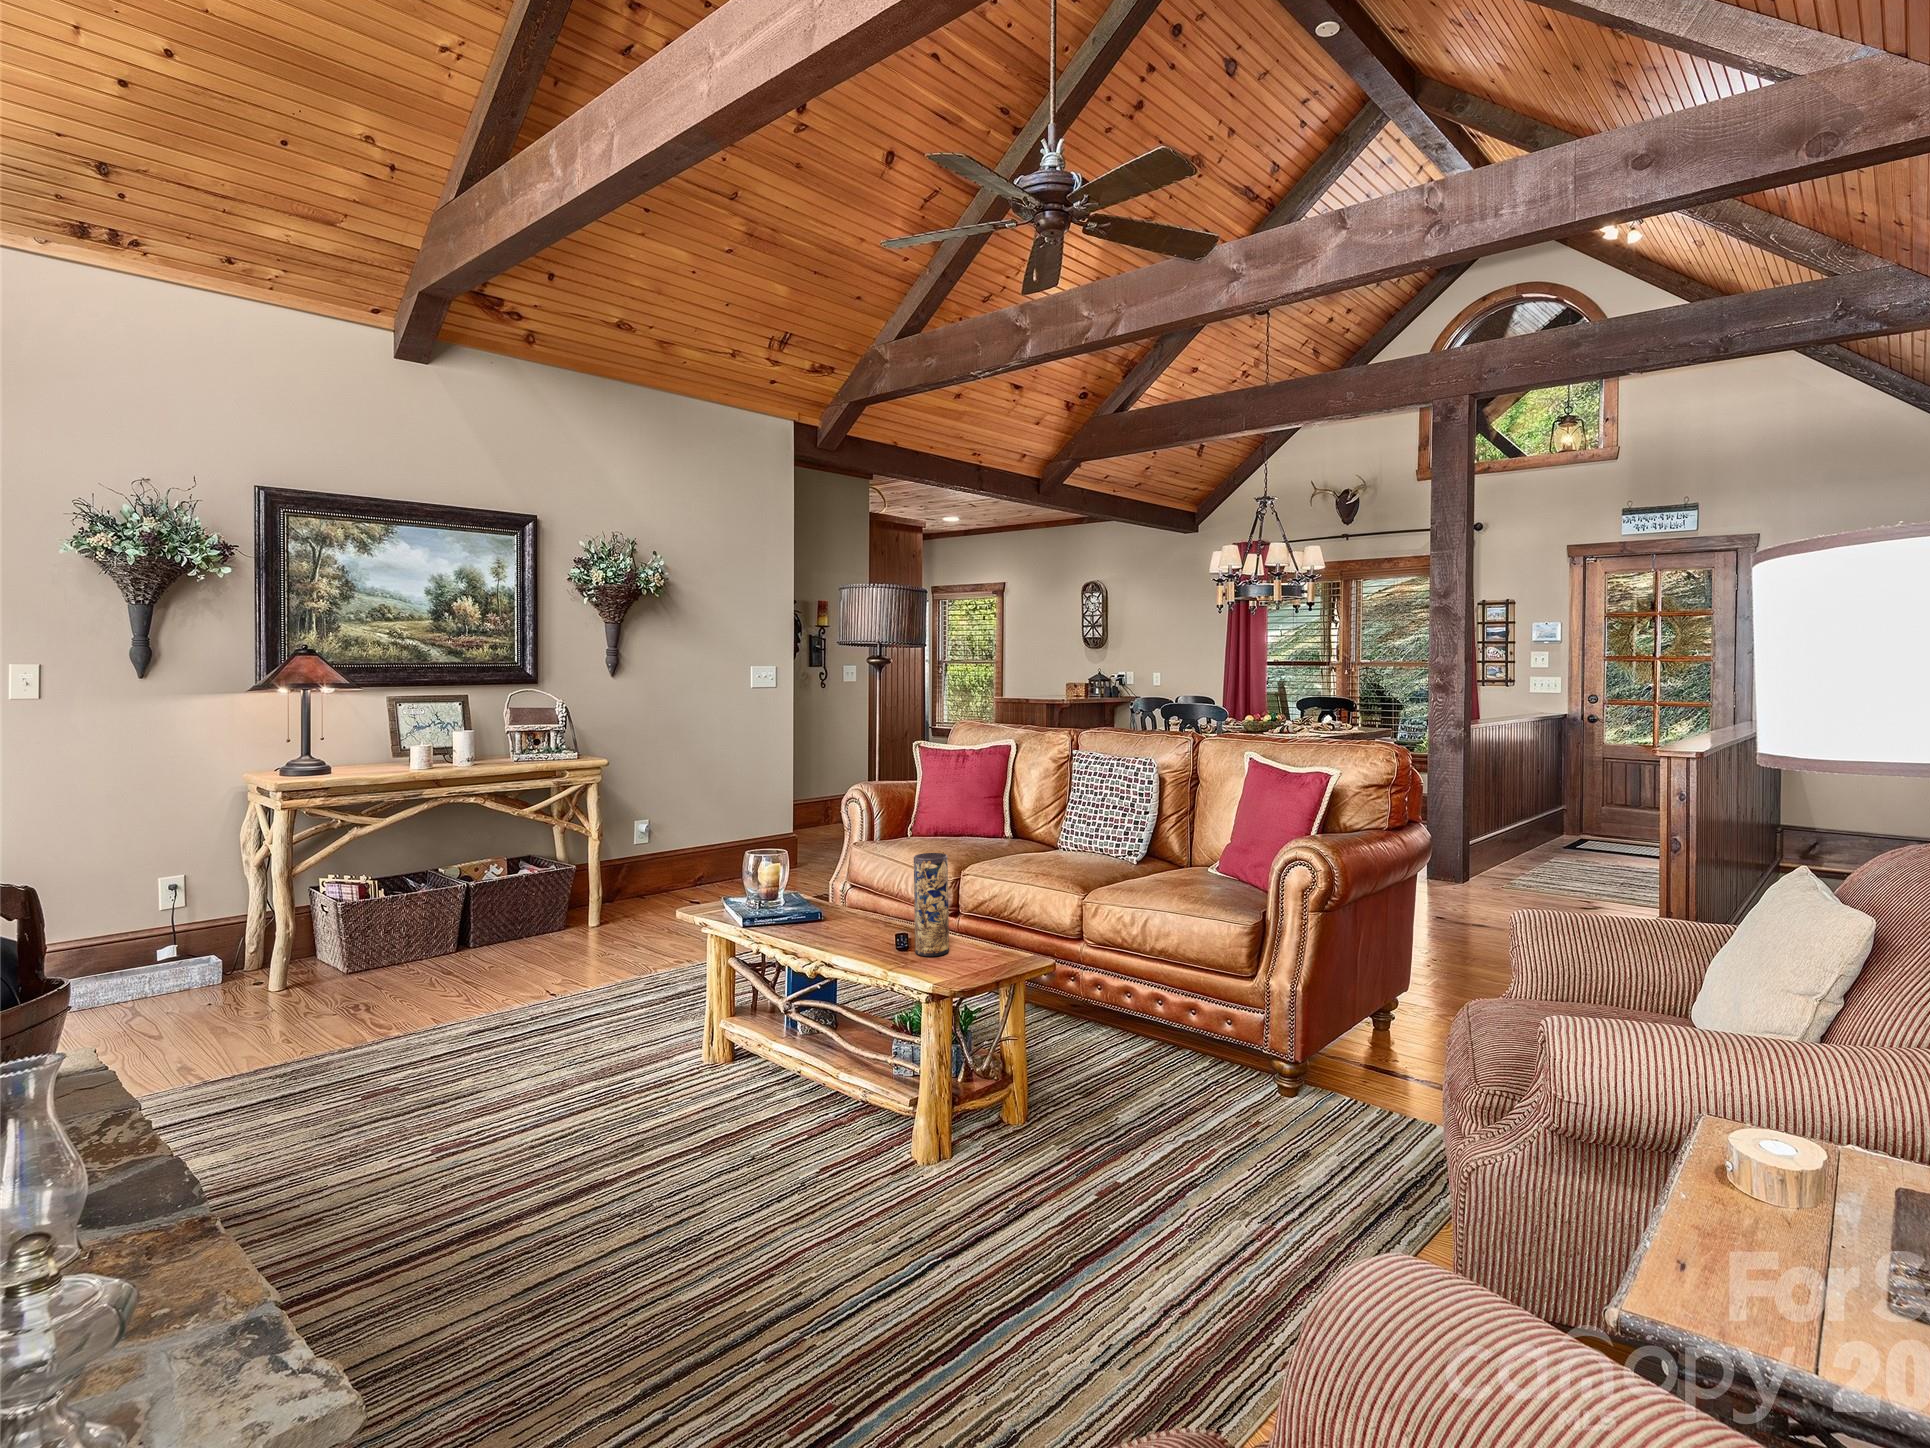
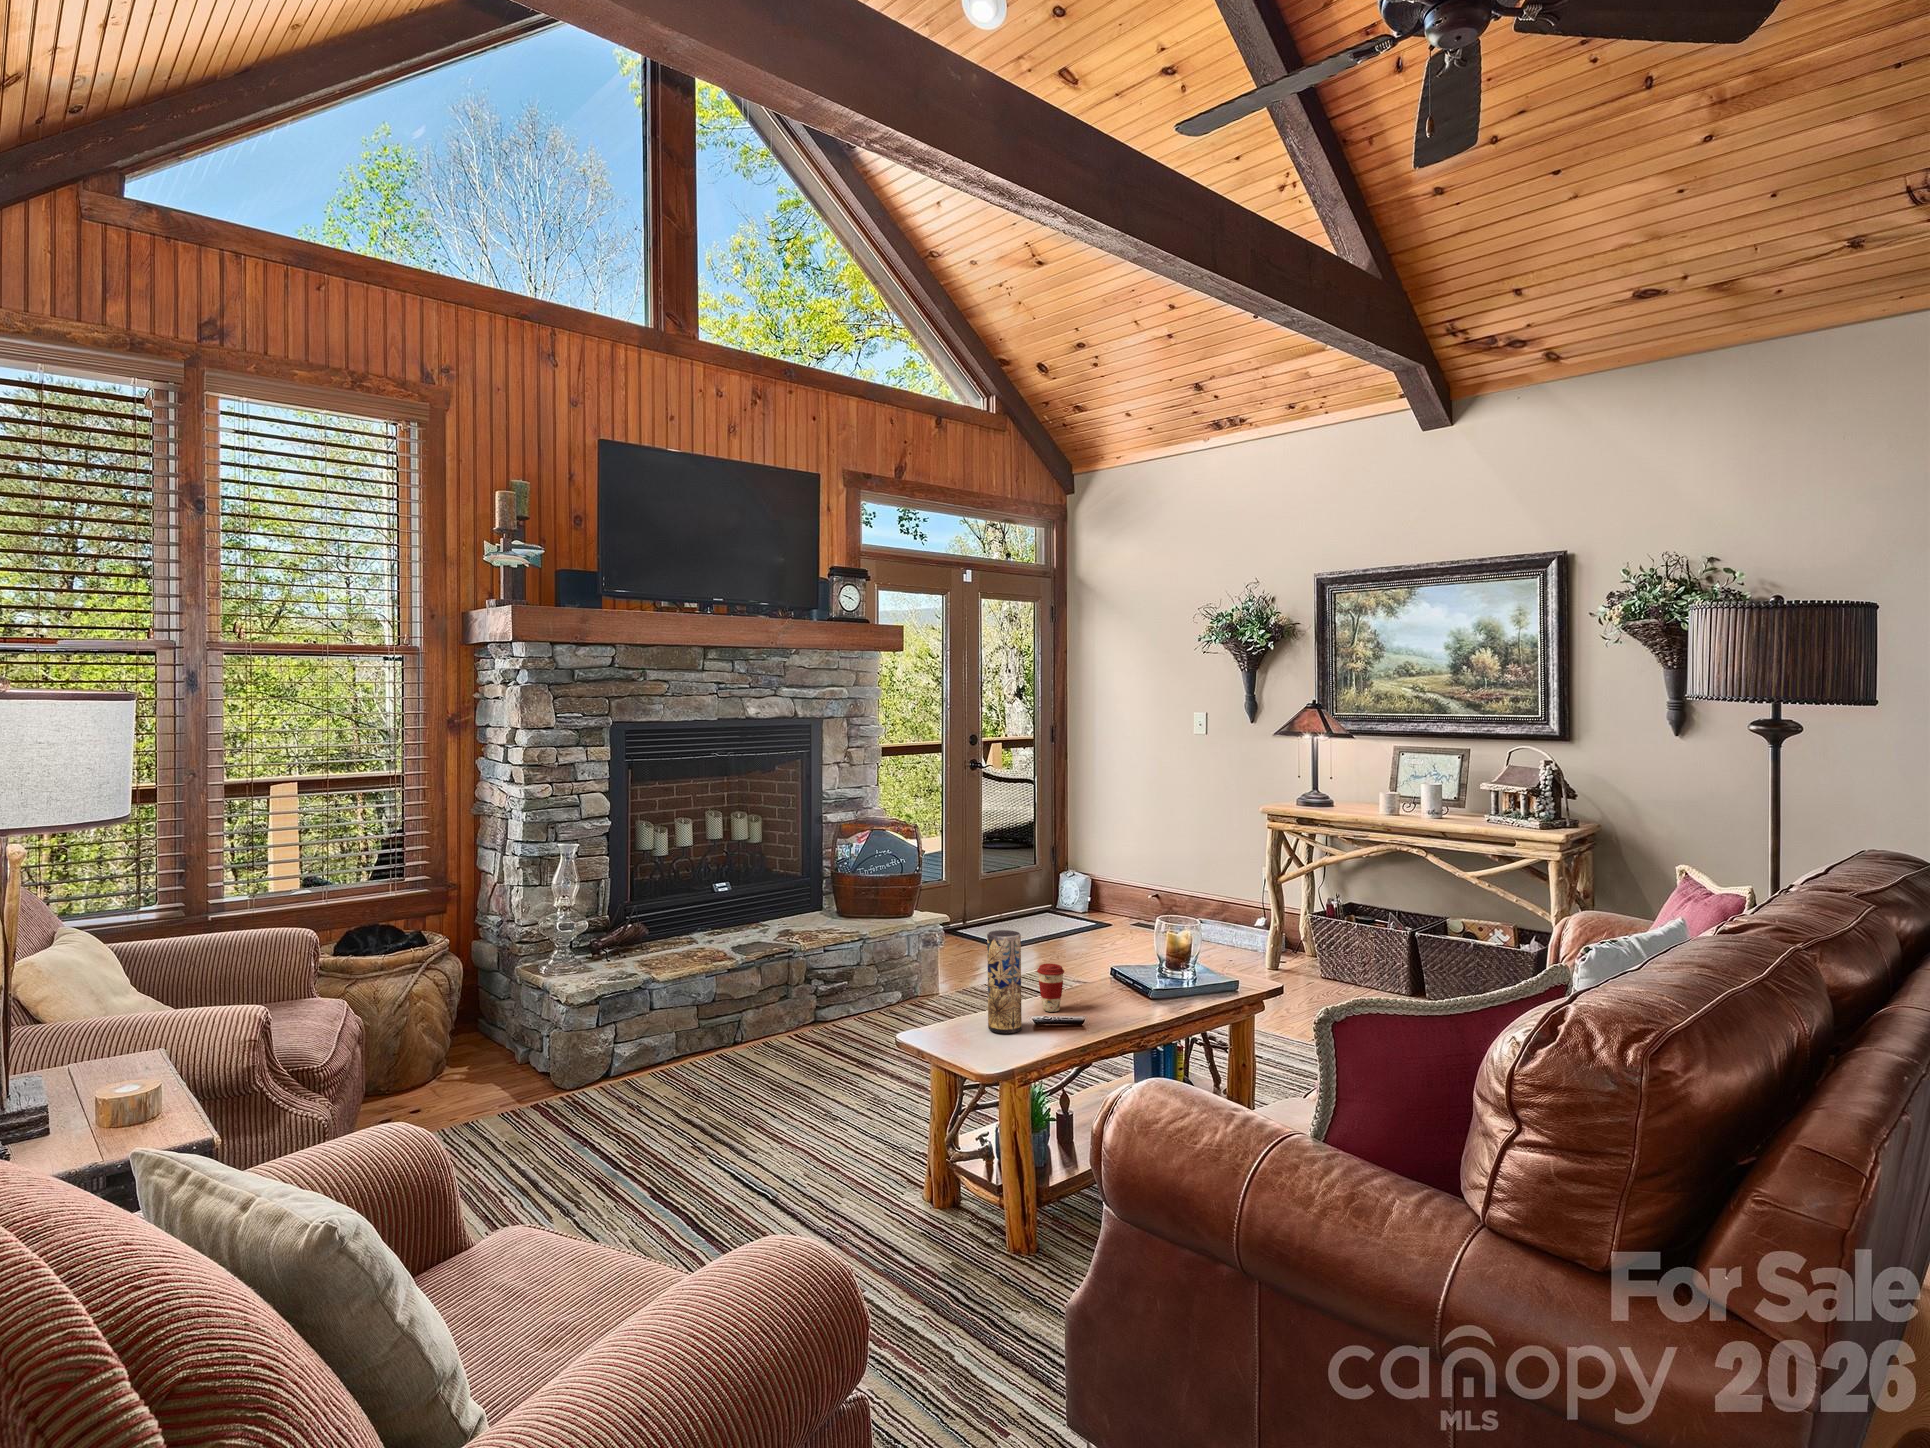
coffee cup: none [867,889,894,937] -> present [1037,964,1064,1012]

